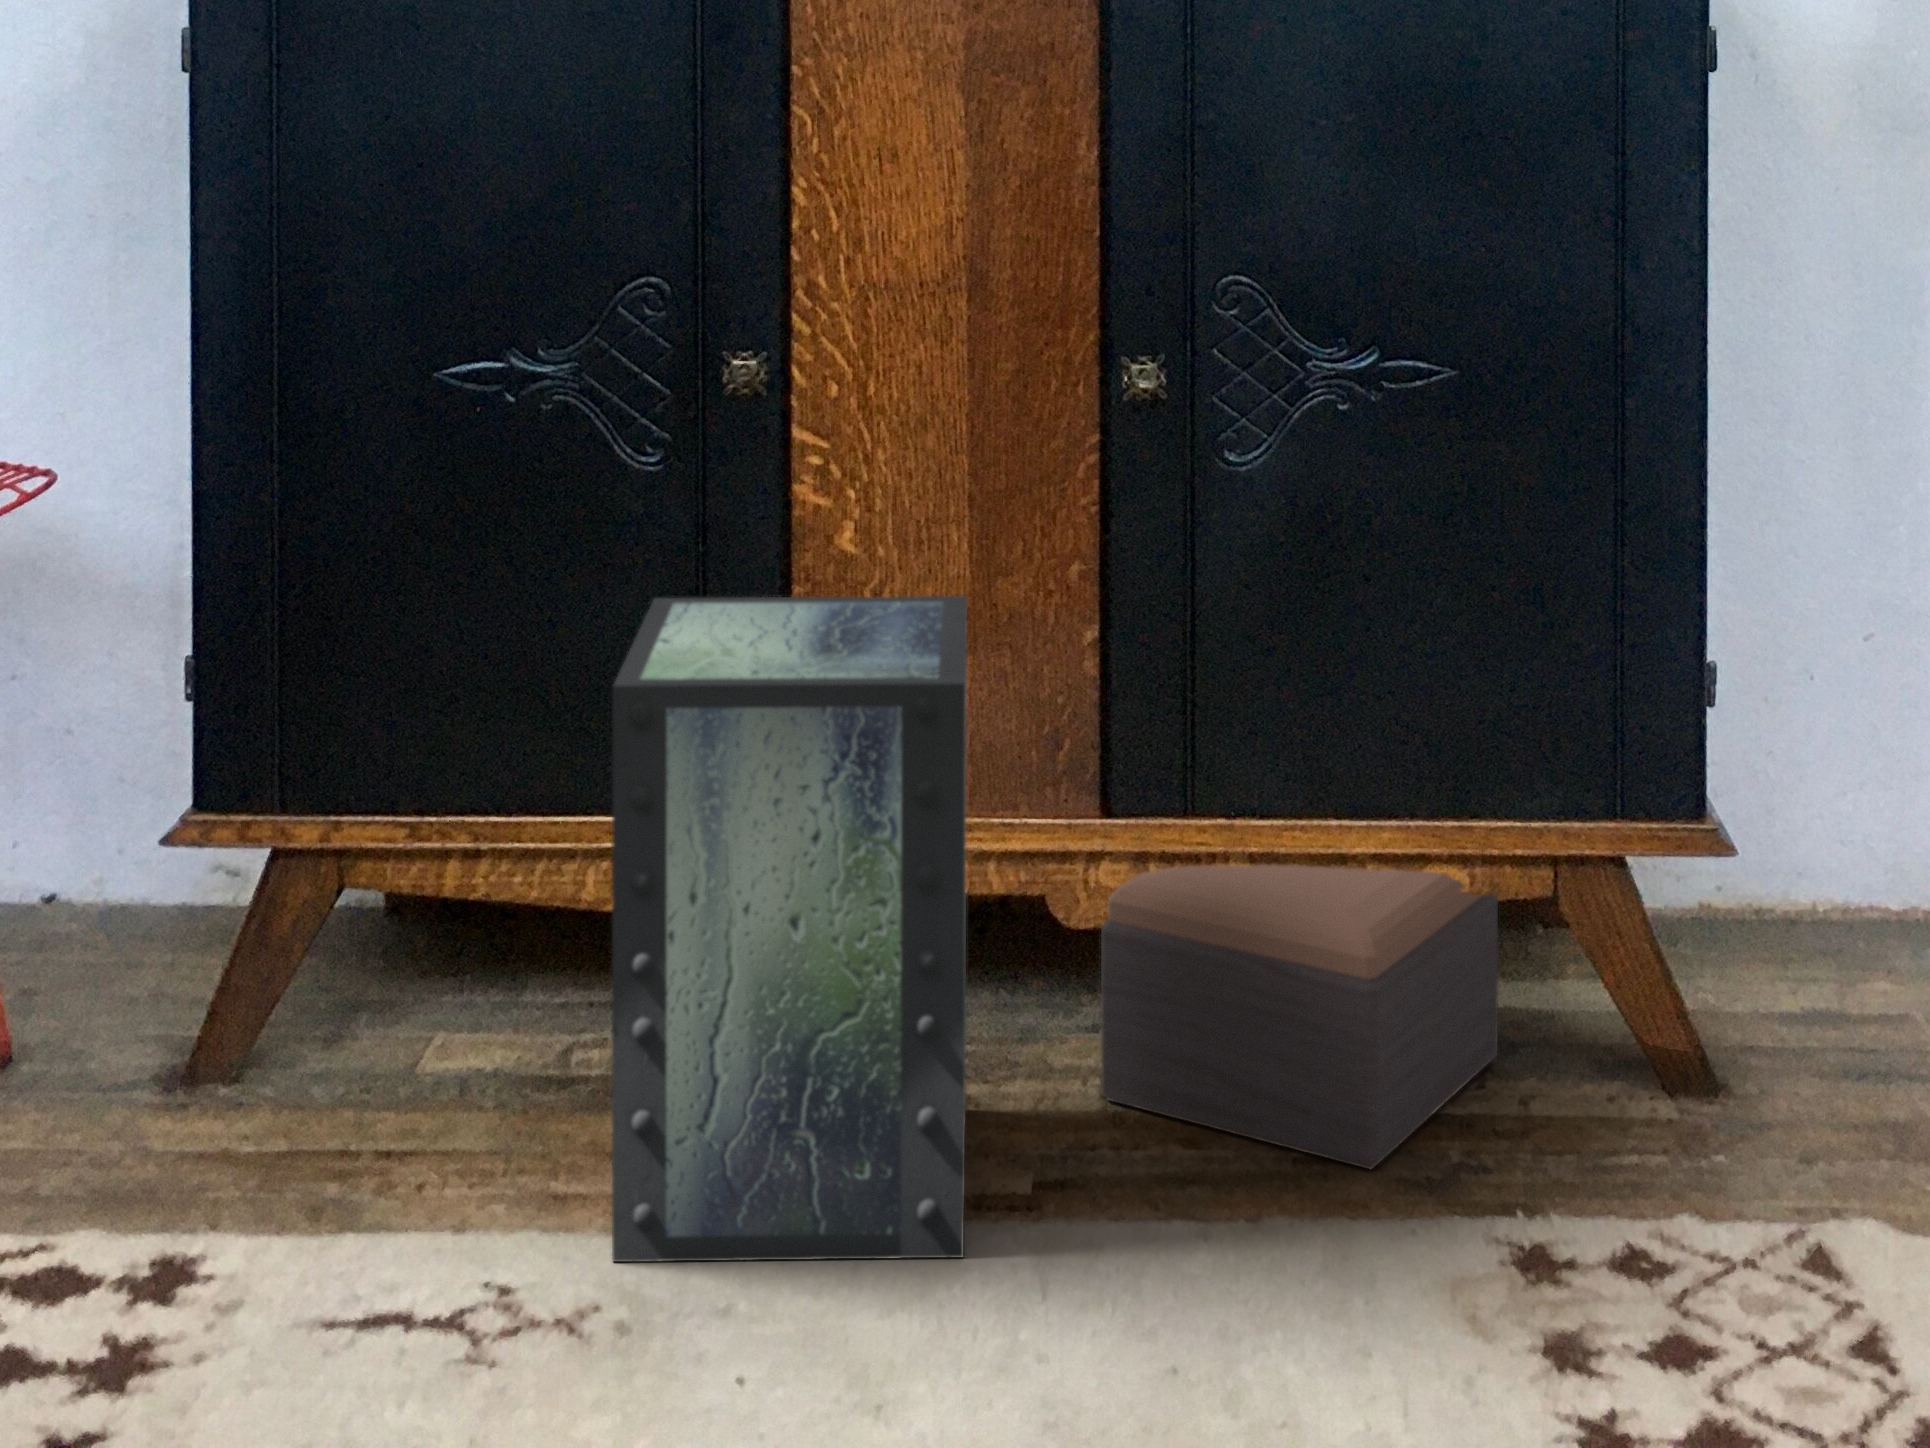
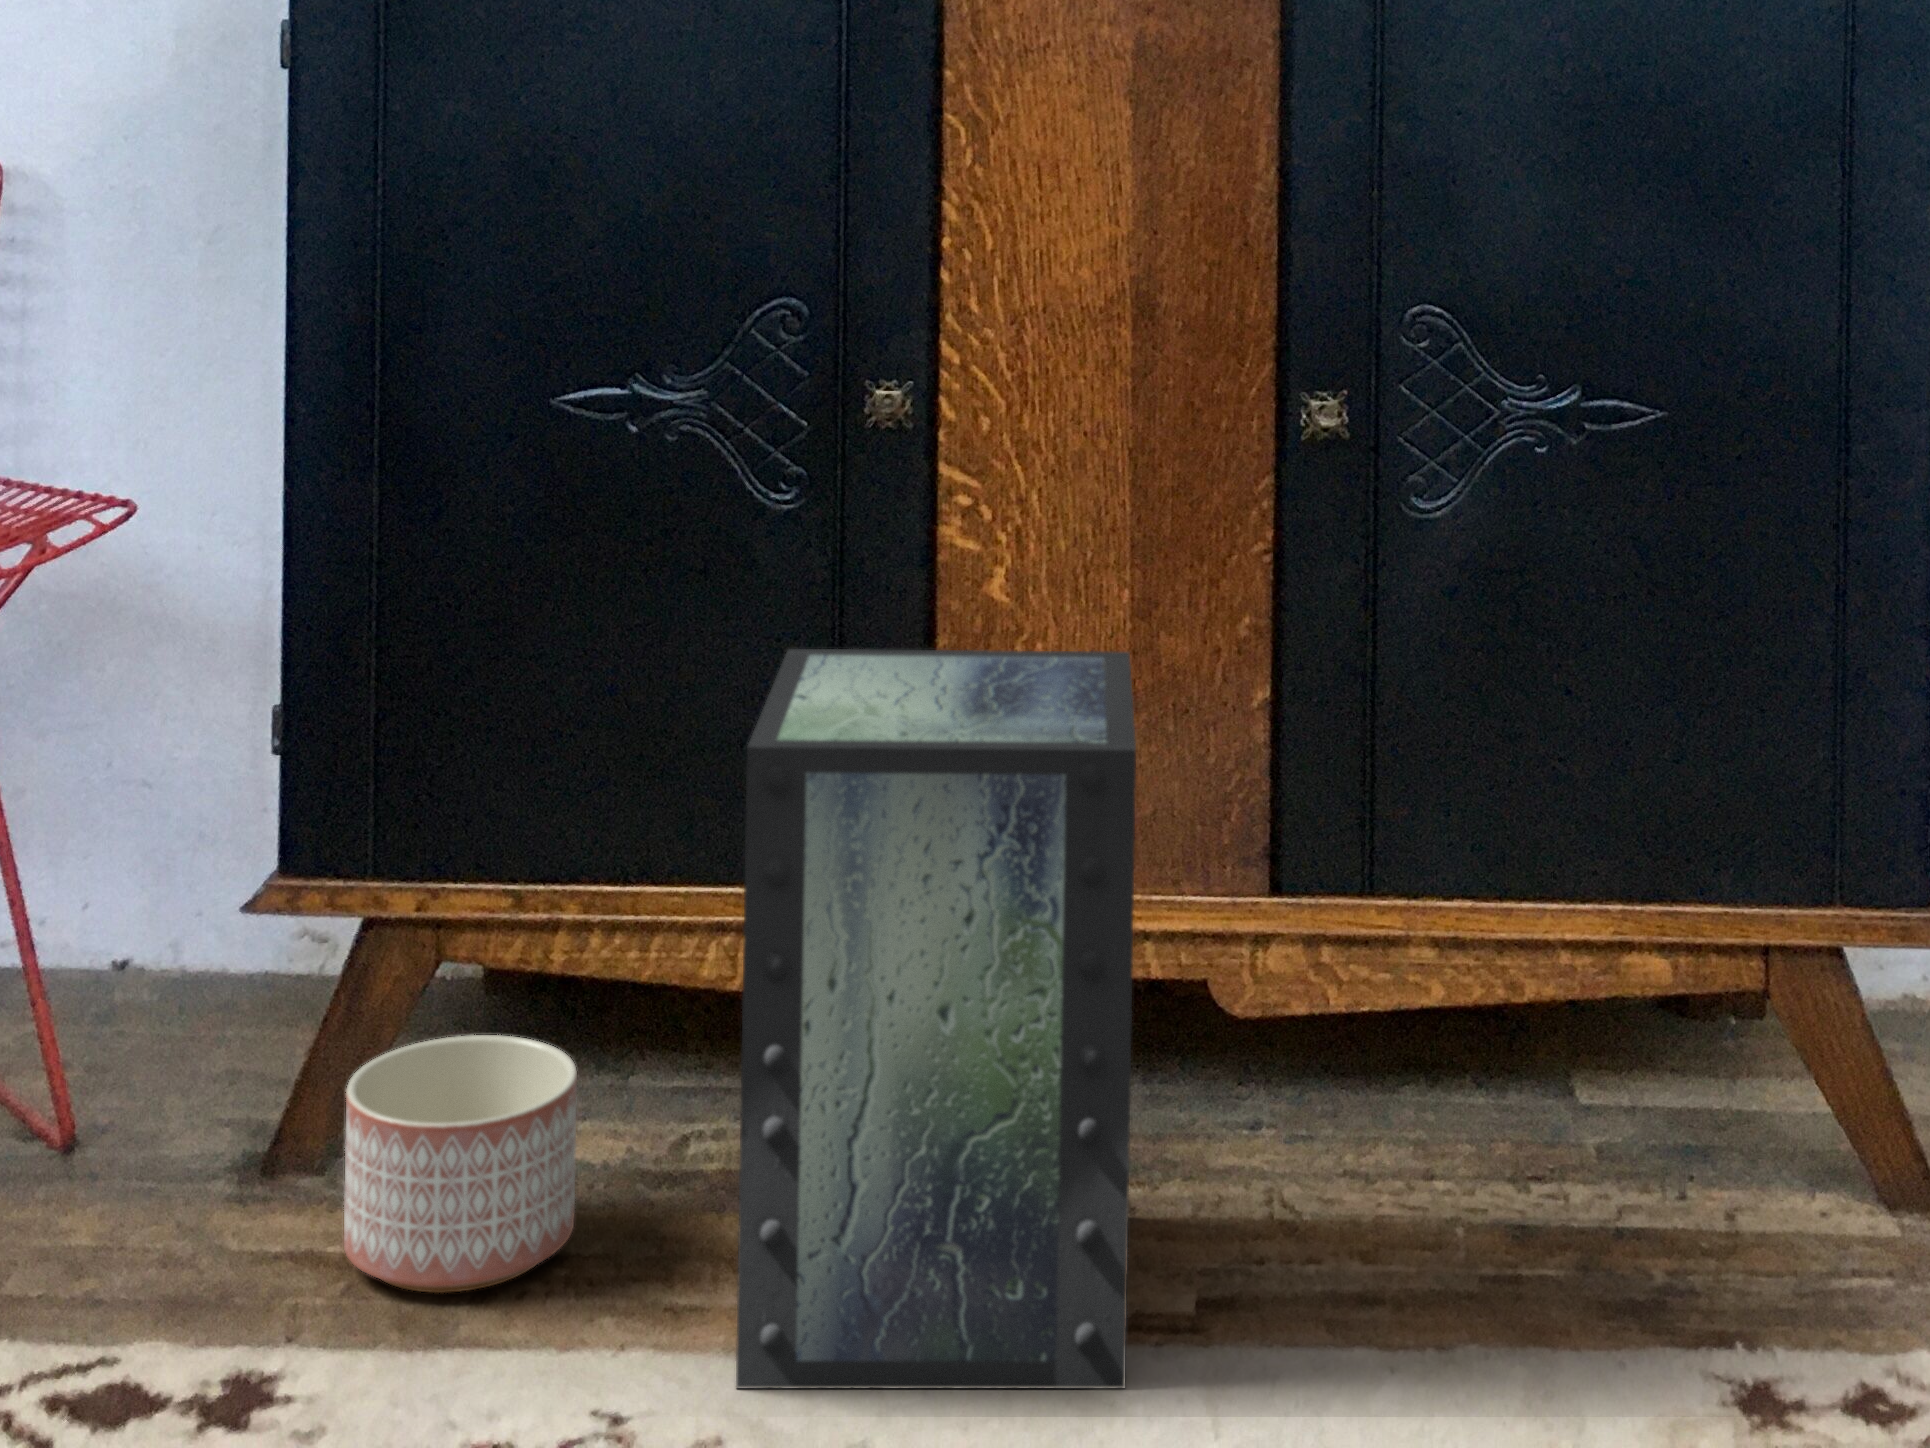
footstool: present [1101,865,1498,1169] -> none [1268,889,1702,1292]
planter: none [258,953,467,1183] -> present [344,1035,577,1293]

